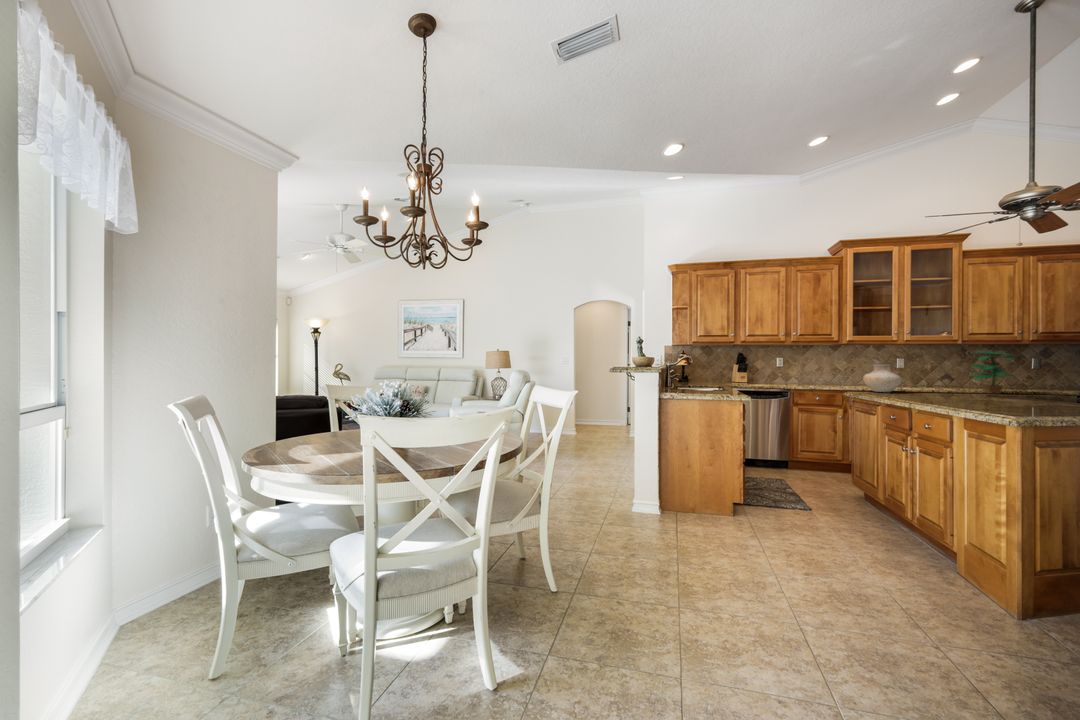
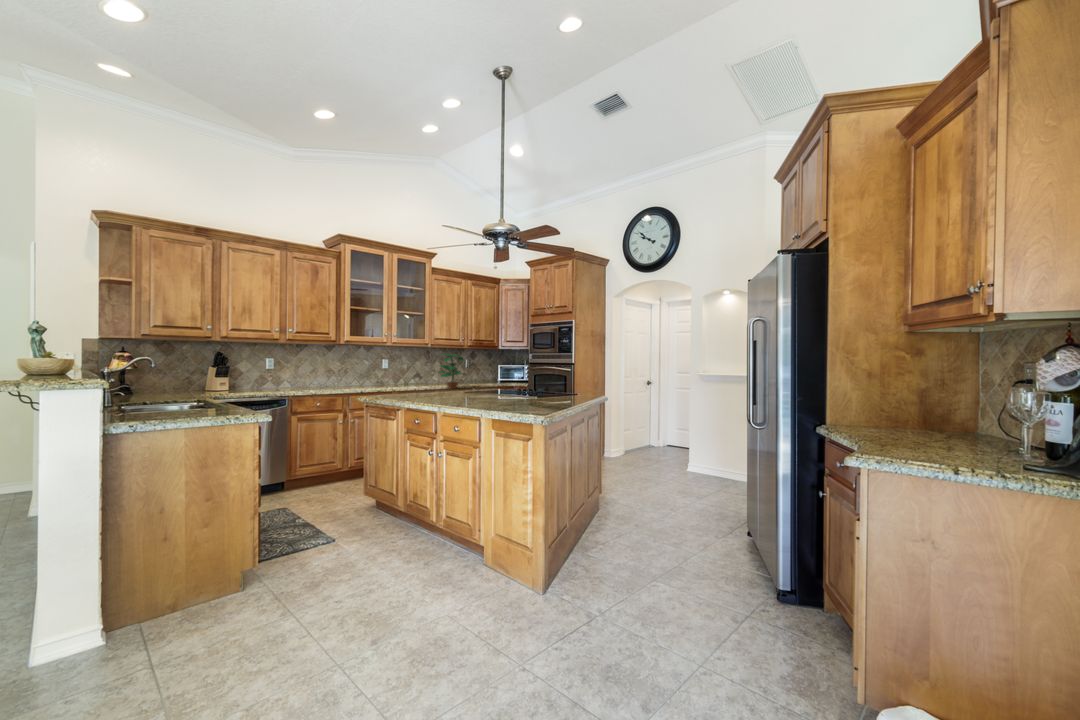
vase: present [863,365,901,392] -> none [365,366,397,394]

